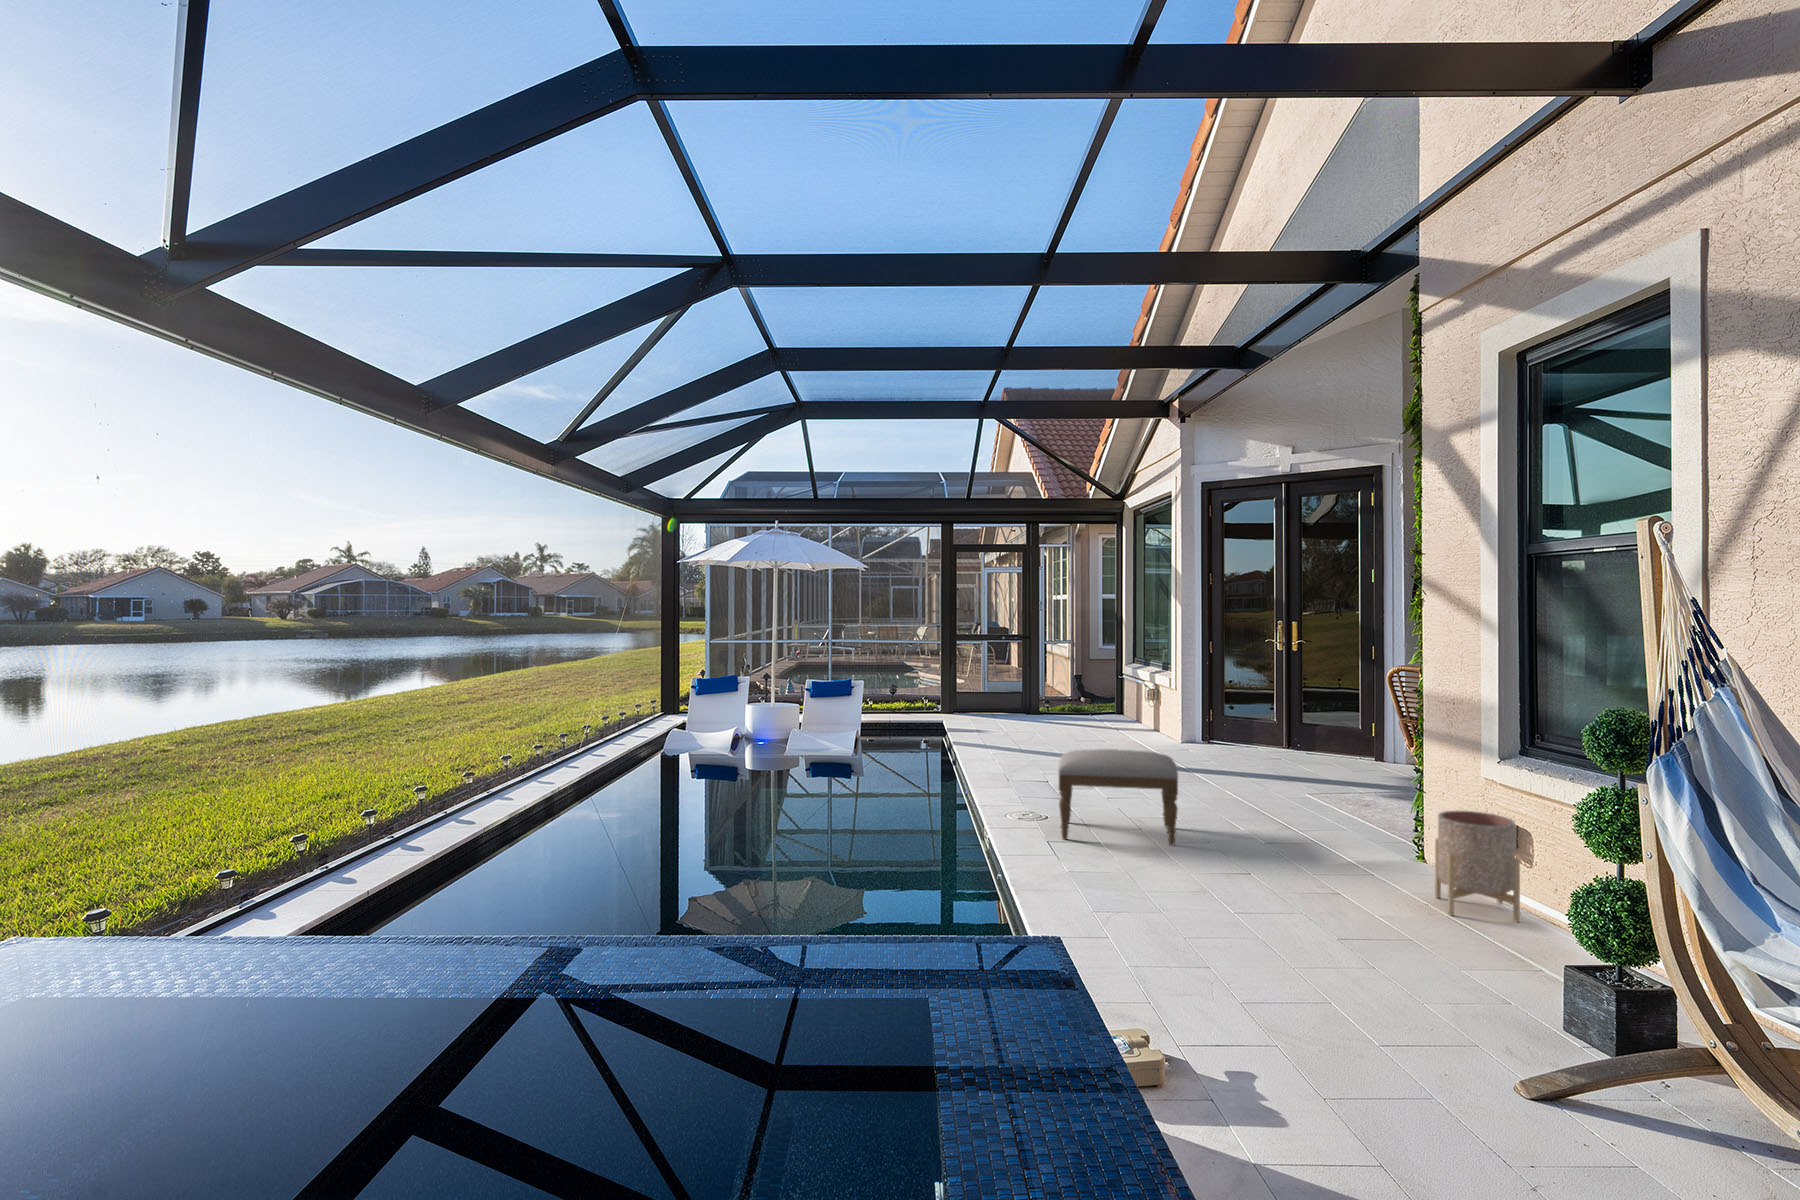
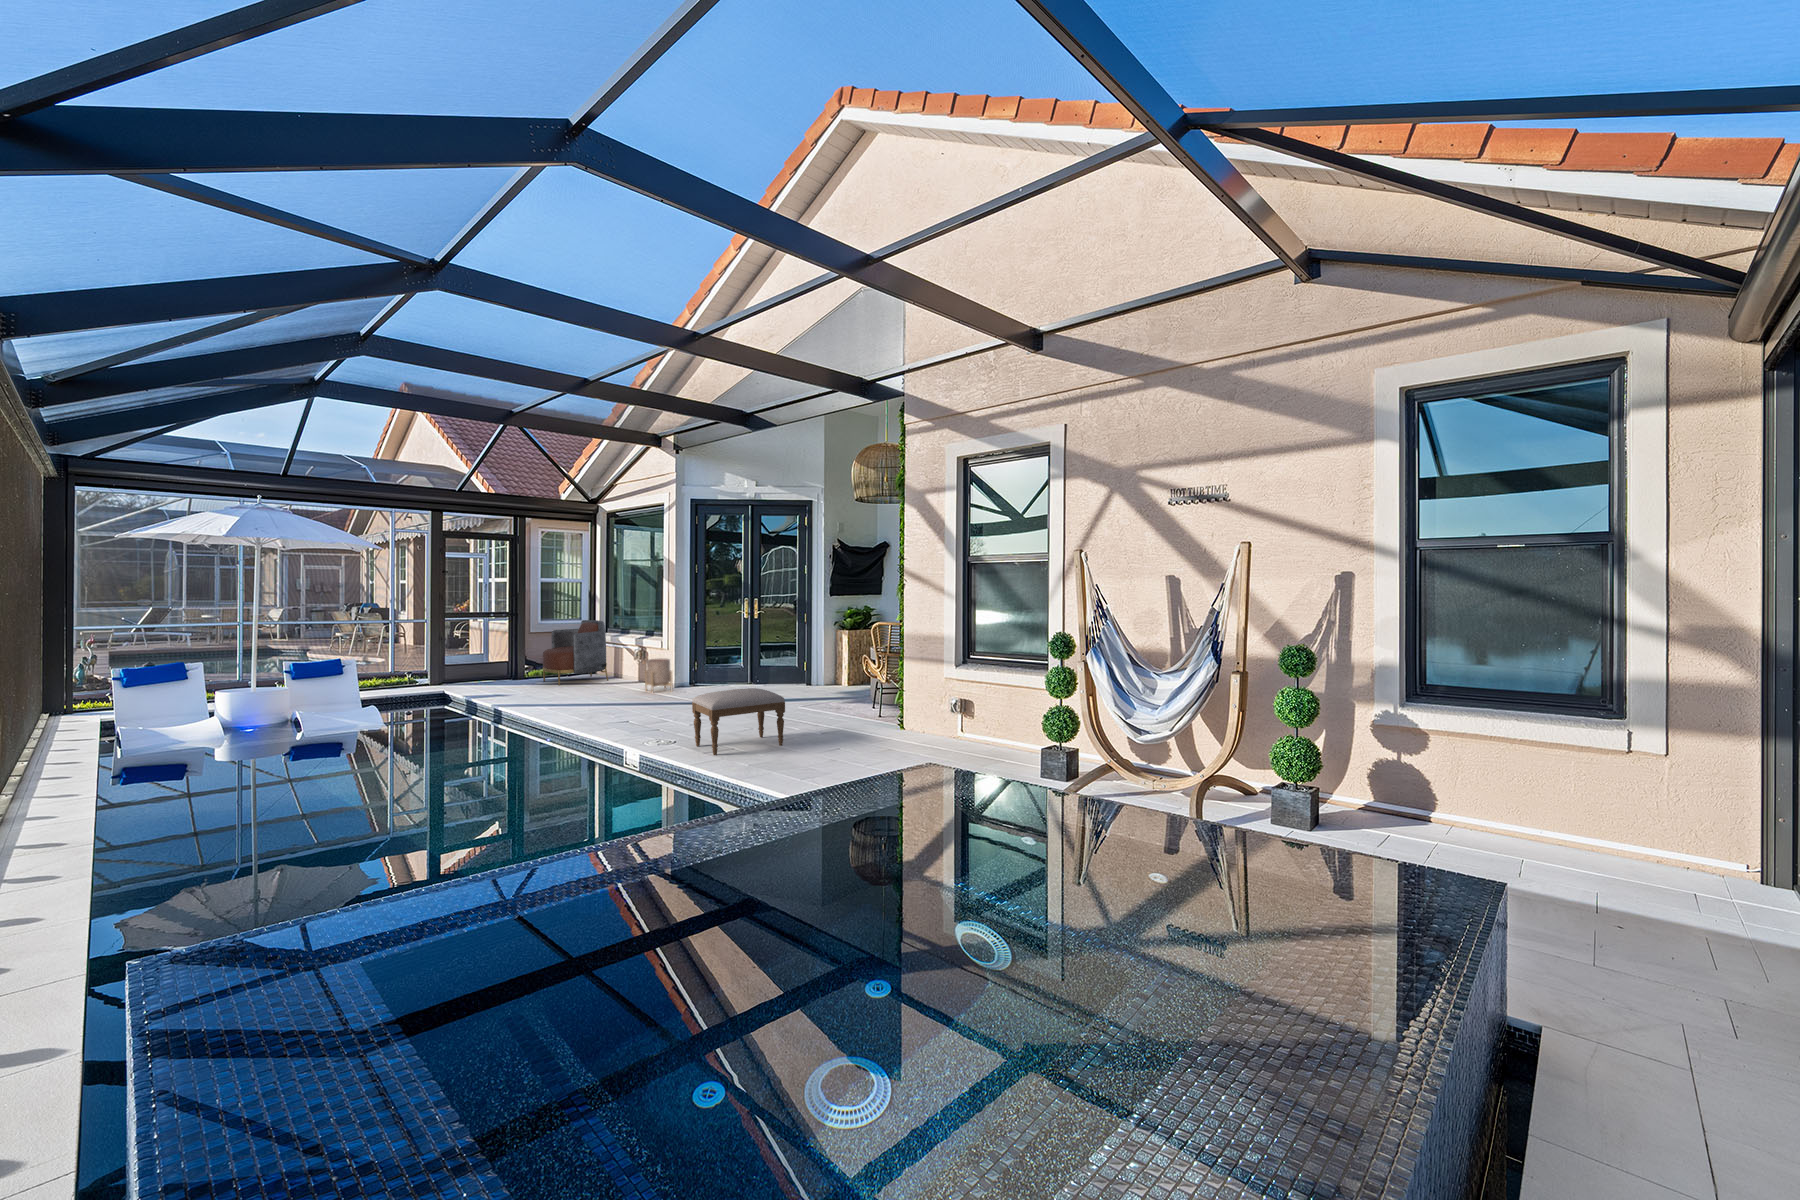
armchair: none [1056,645,1127,722] -> present [543,620,608,686]
planter: present [1435,811,1520,922] -> present [645,659,673,692]

